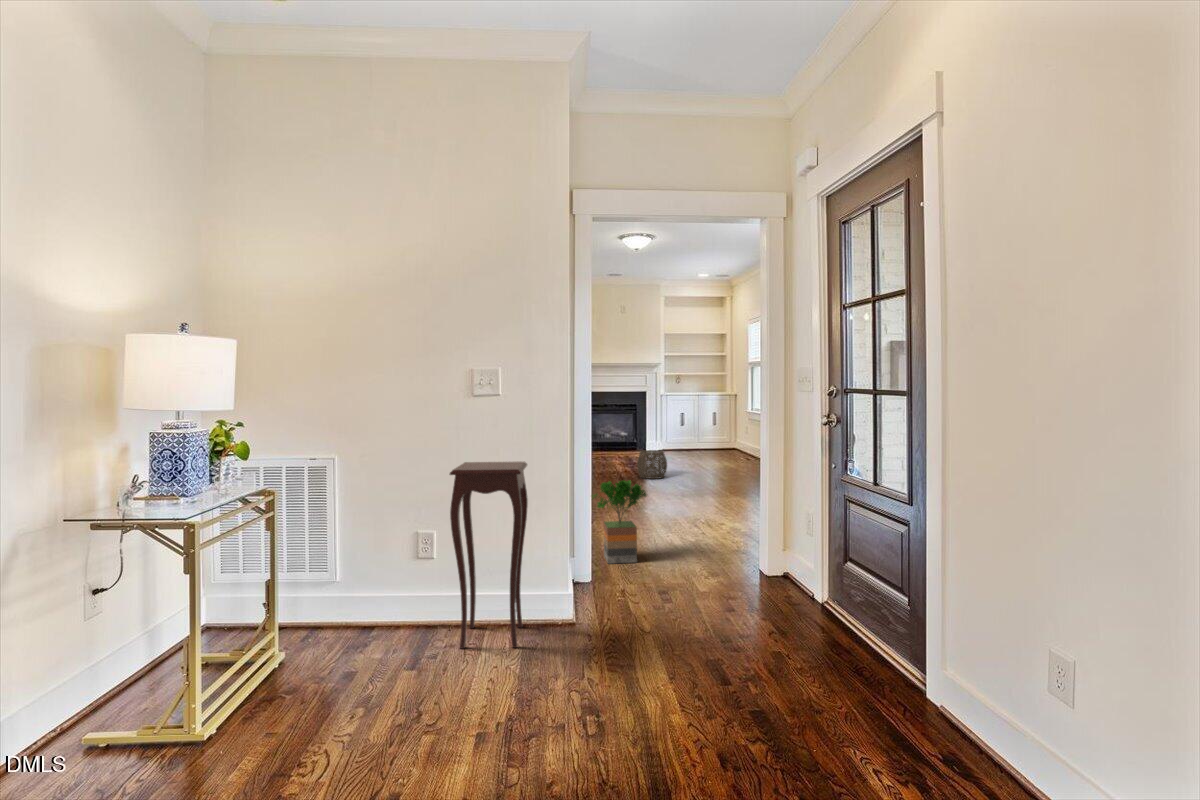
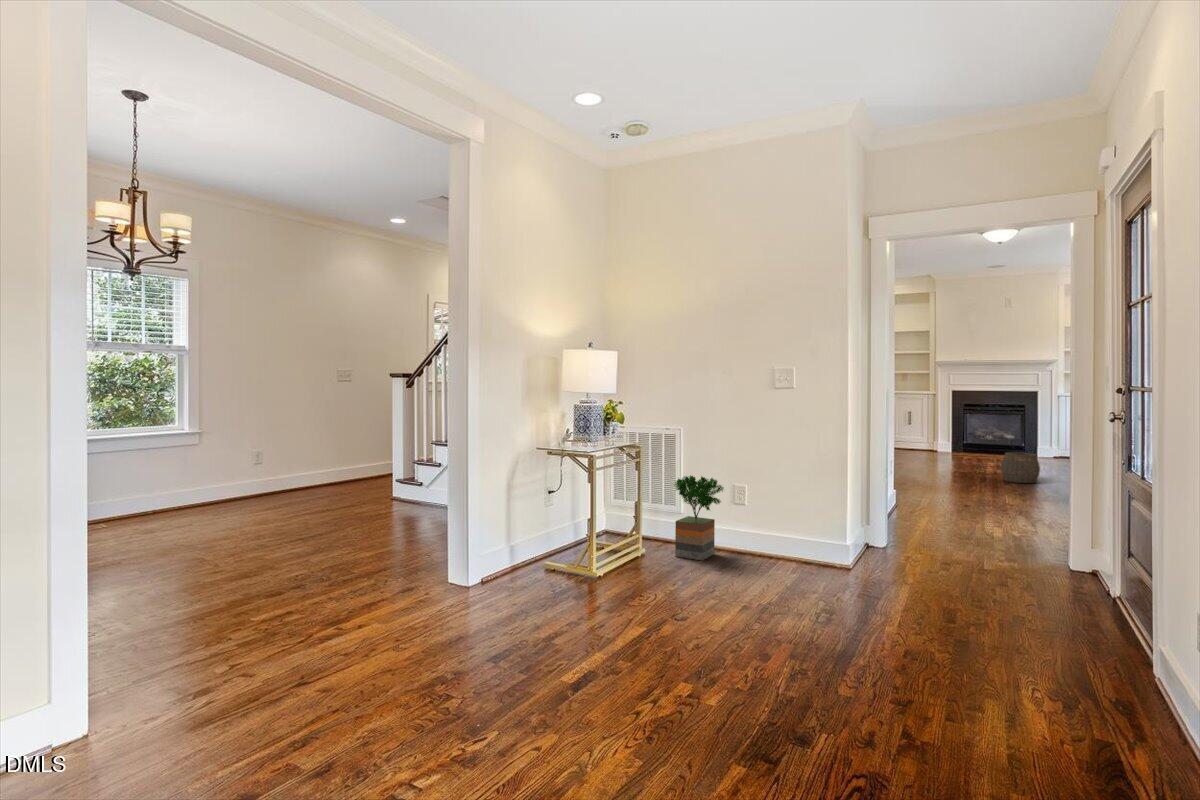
side table: present [450,462,528,648] -> none [748,436,813,575]
potted tree: present [593,480,646,564] -> present [674,475,724,561]

